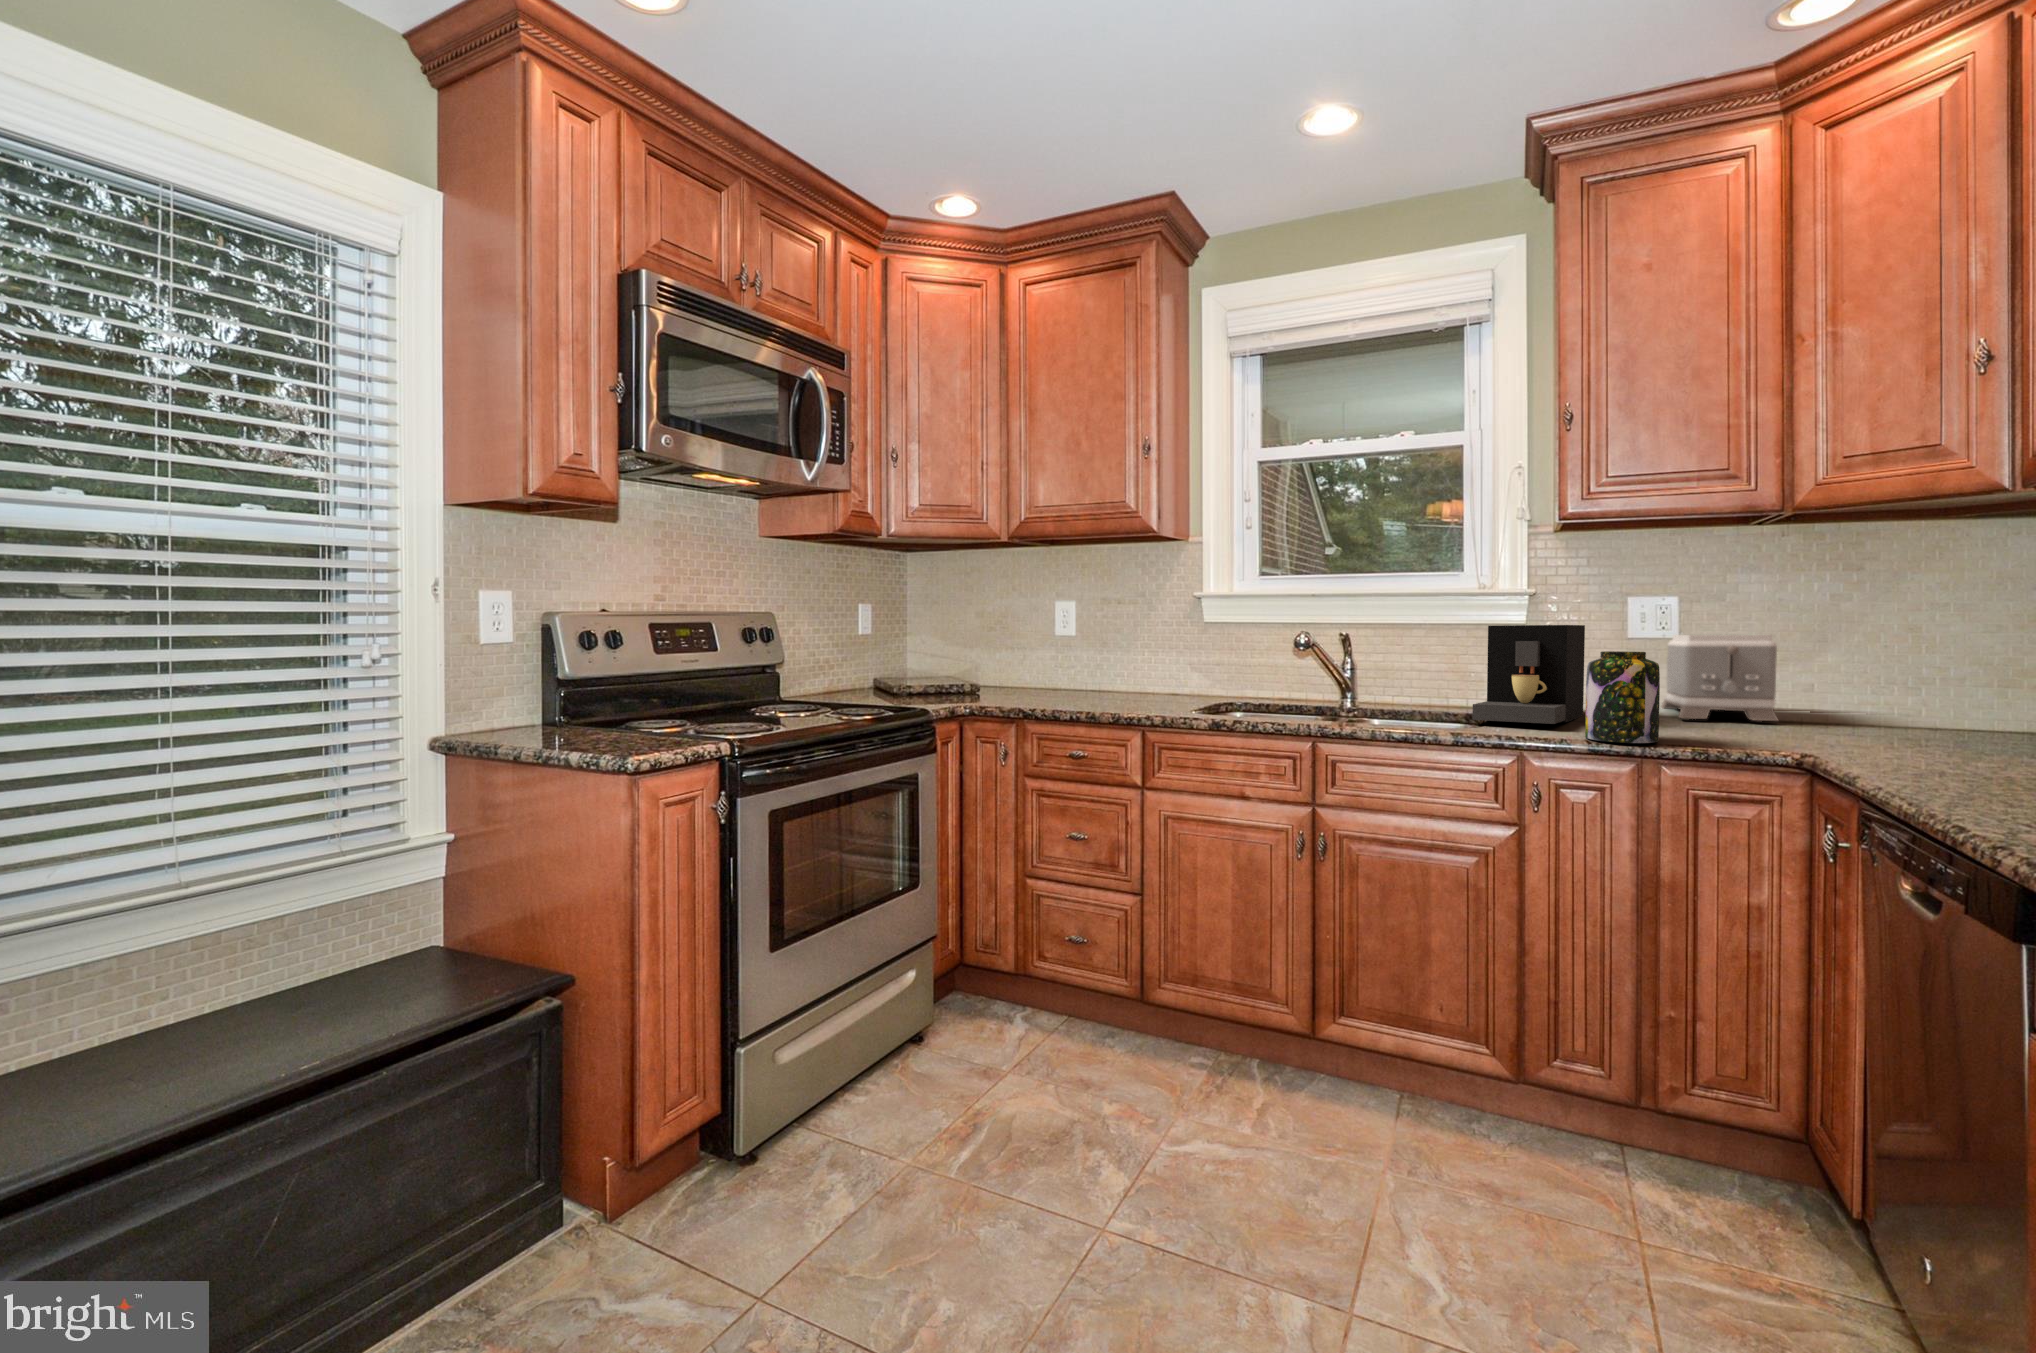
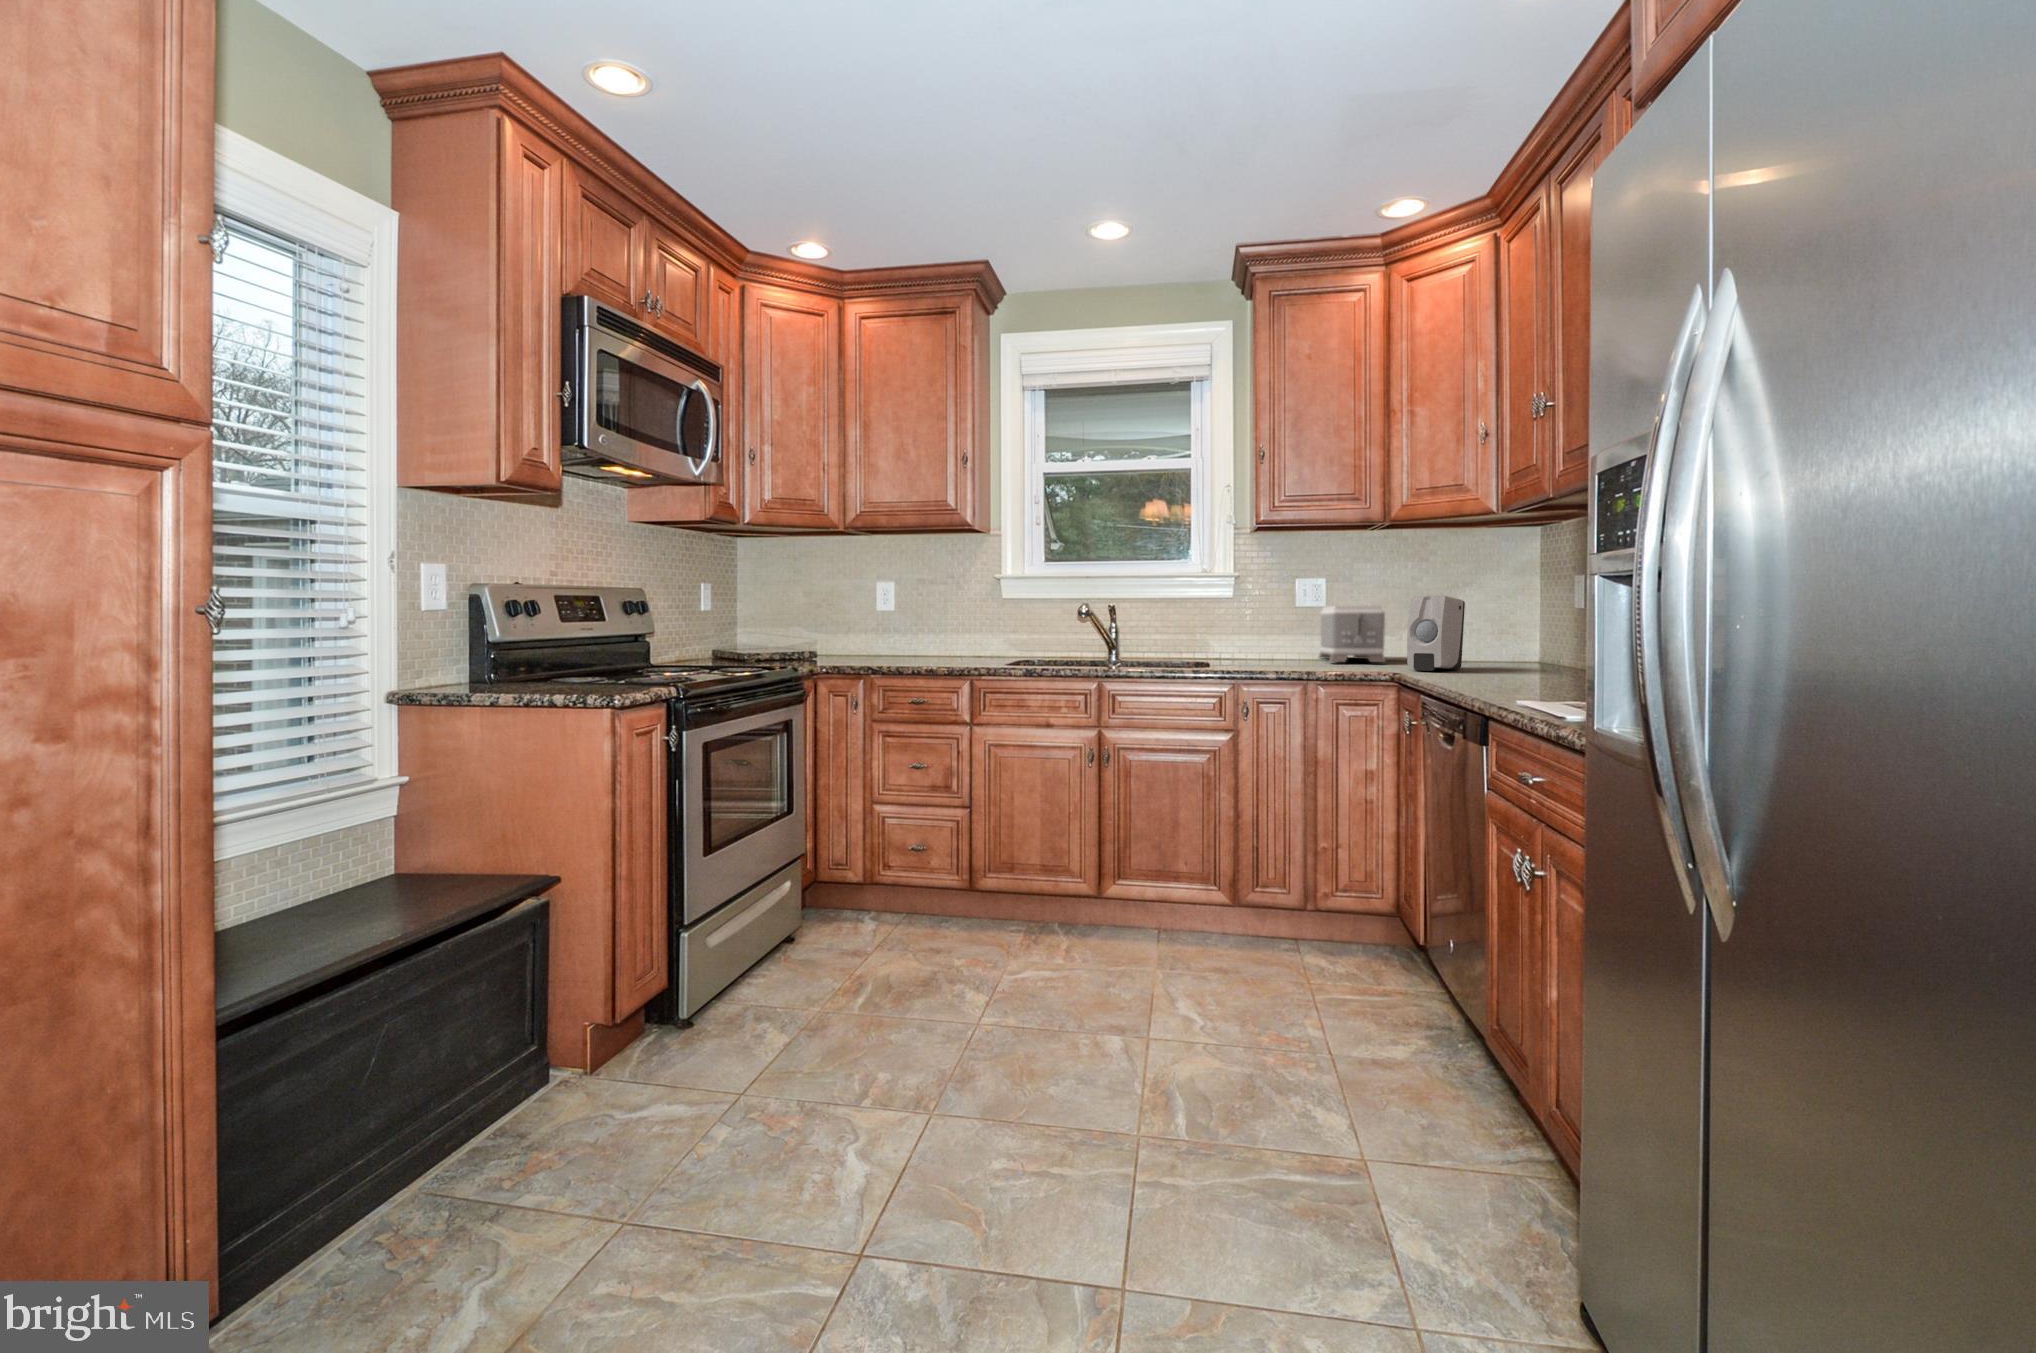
soap dispenser: none [1819,622,1931,743] -> present [1407,595,1465,671]
coffee maker: present [1472,625,1585,724] -> none [1204,598,1272,665]
jar: present [1585,651,1660,743] -> none [1276,614,1319,674]

